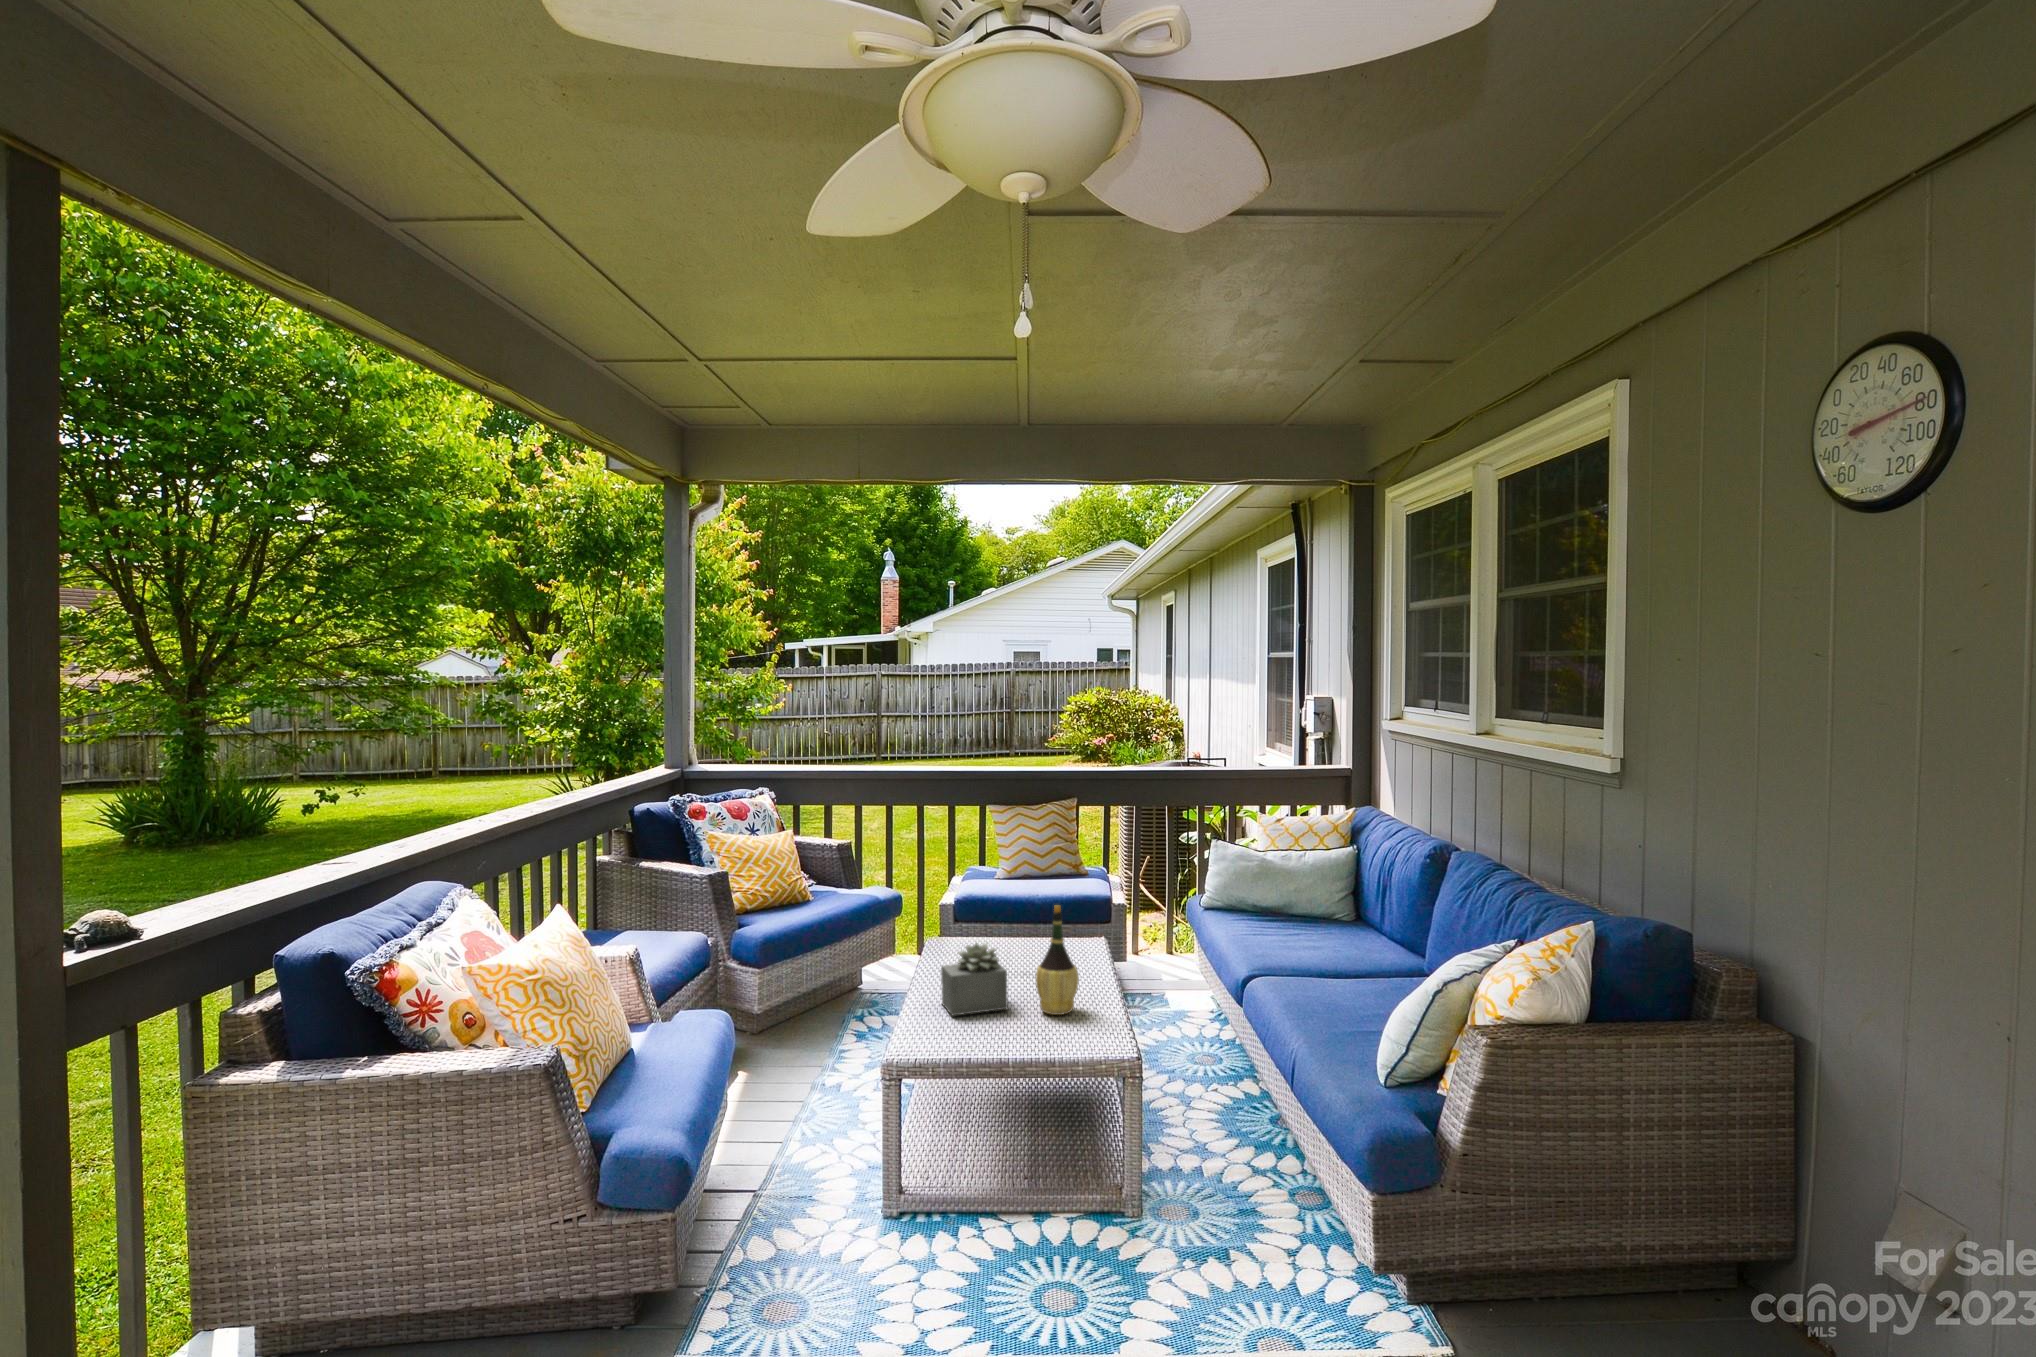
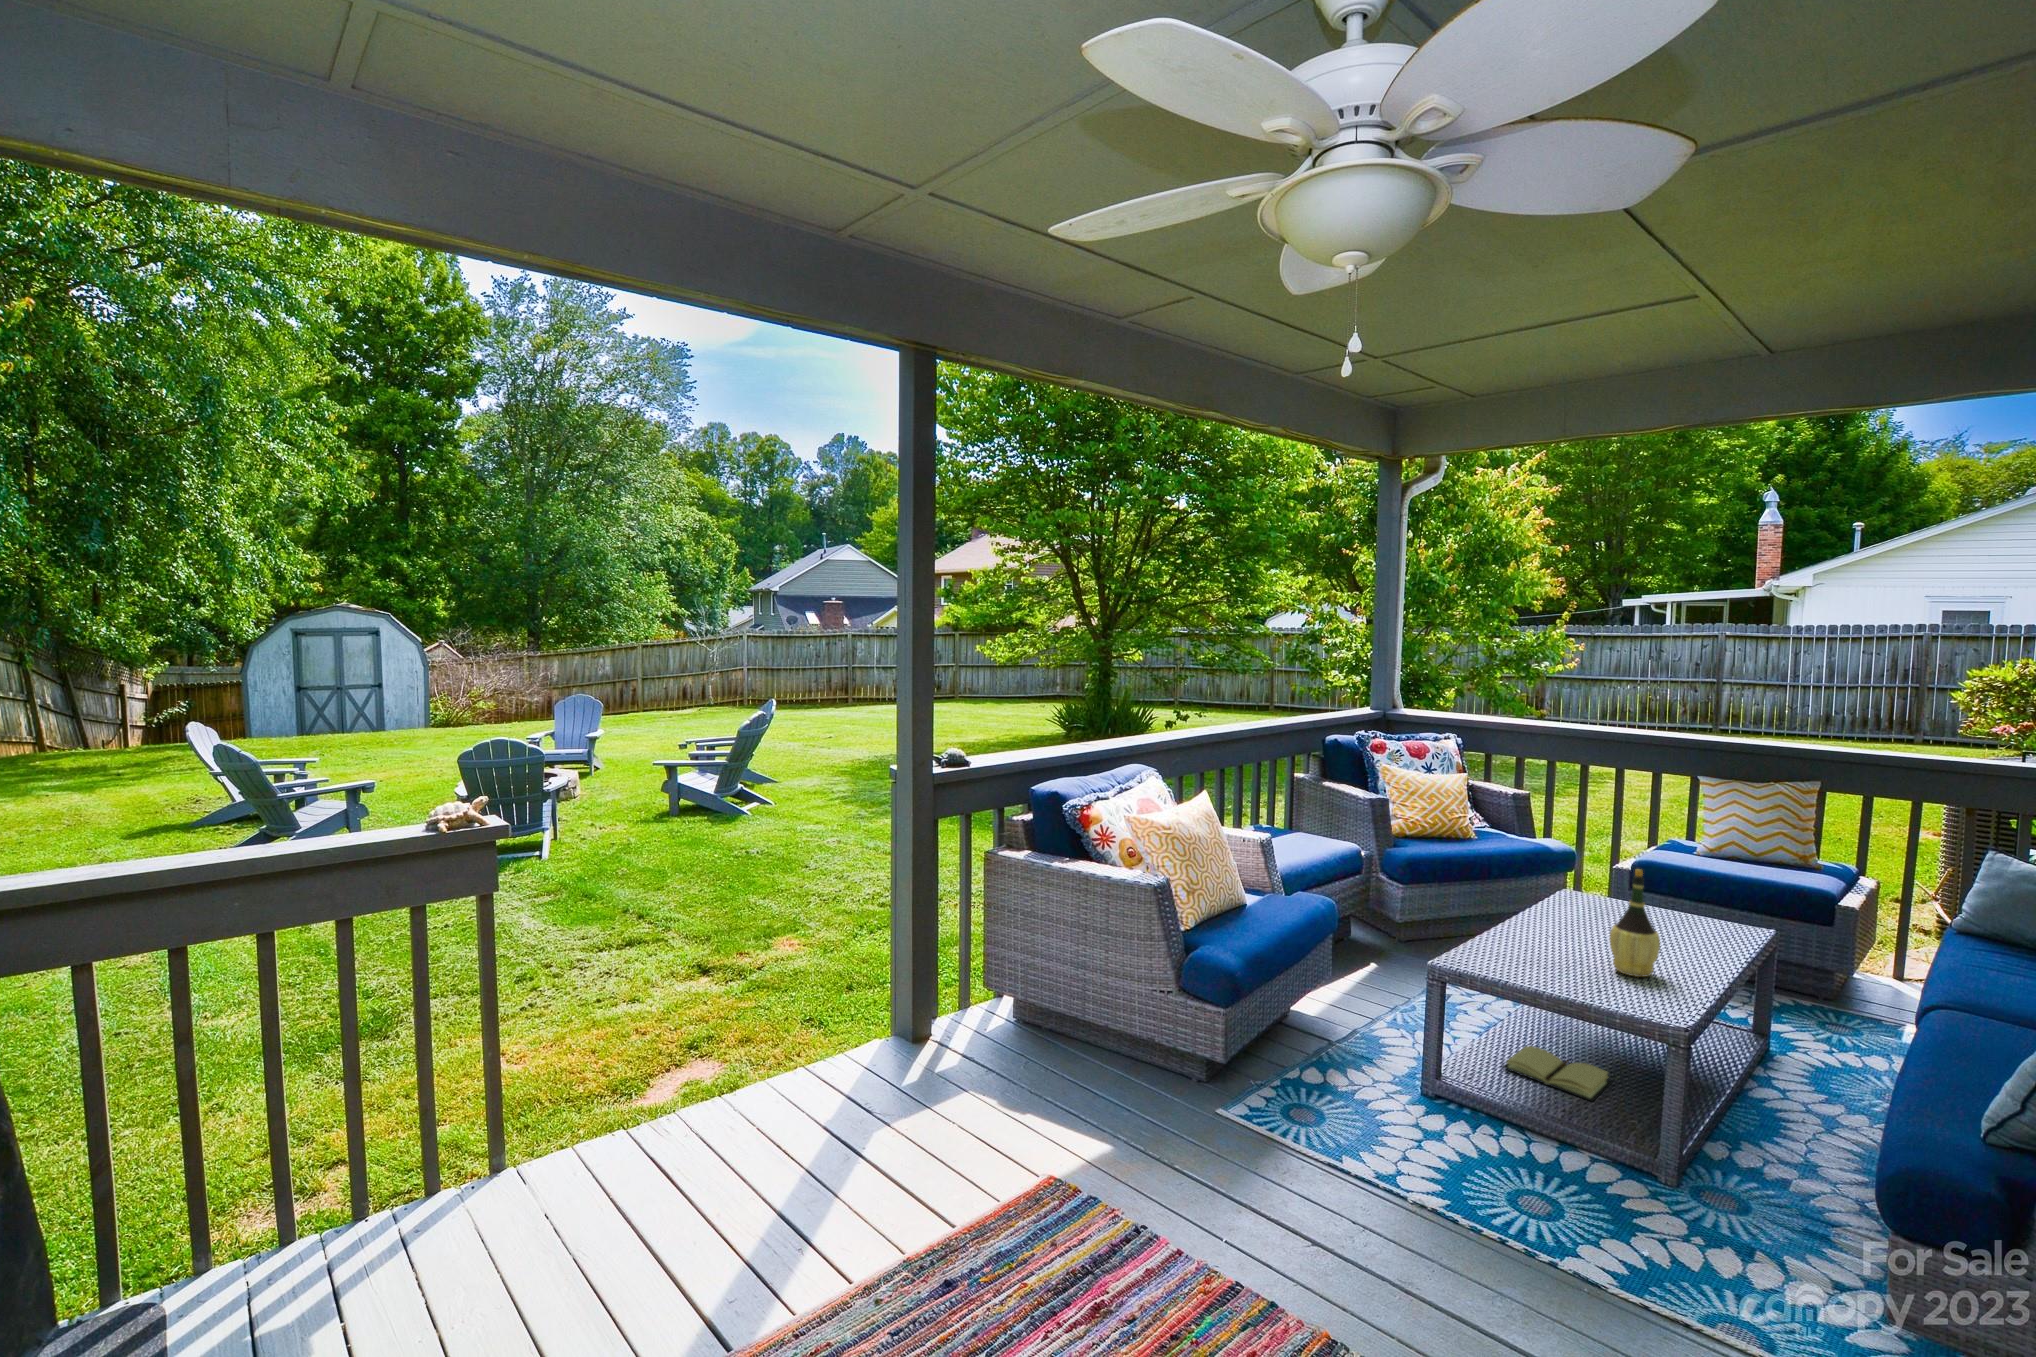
succulent plant: present [941,943,1008,1016] -> none [1518,888,1581,958]
book: none [944,1118,1036,1158] -> present [1503,1046,1612,1101]

